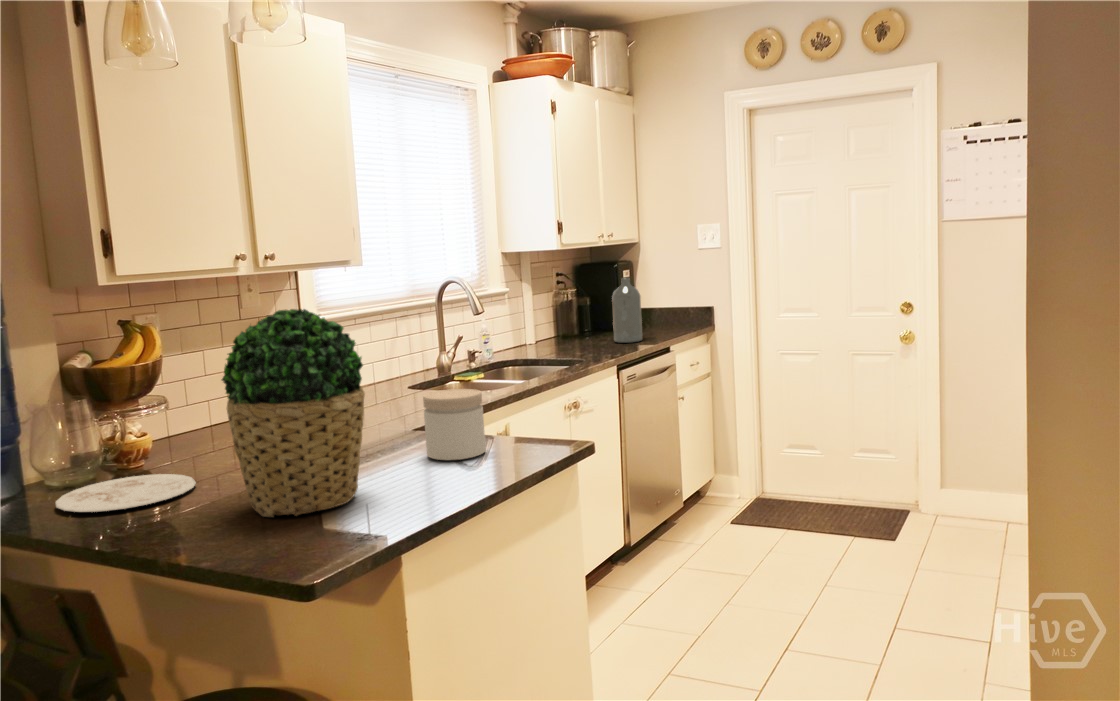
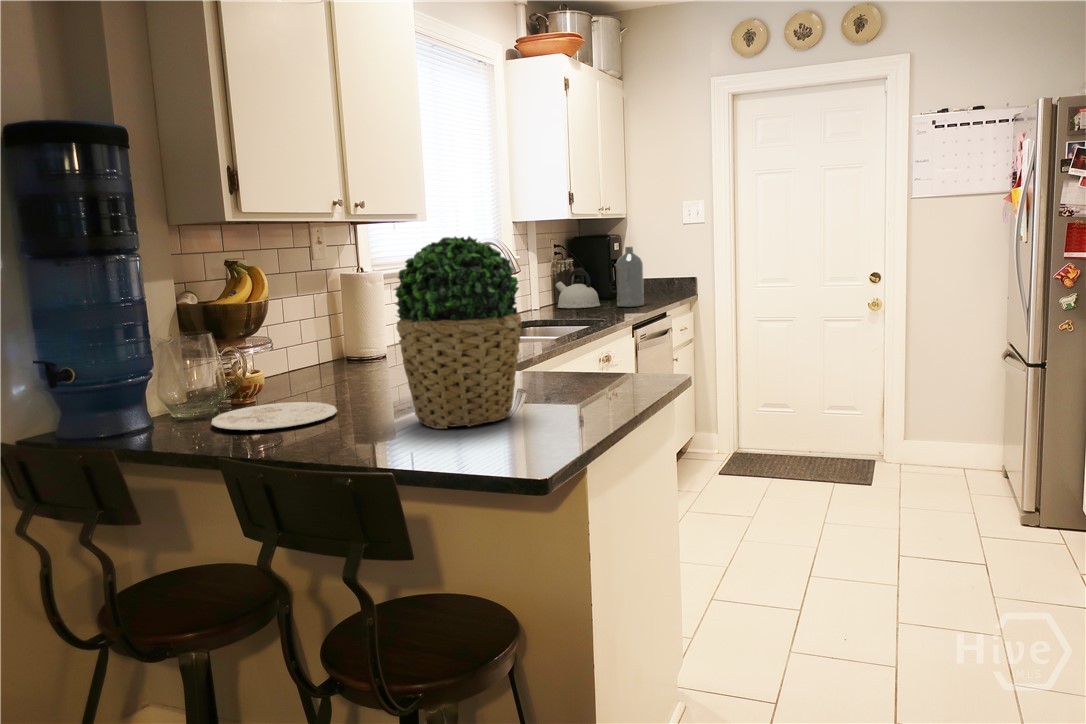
kettle: none [553,301,600,343] -> present [556,269,600,308]
jar: present [423,389,486,460] -> none [537,325,593,388]

